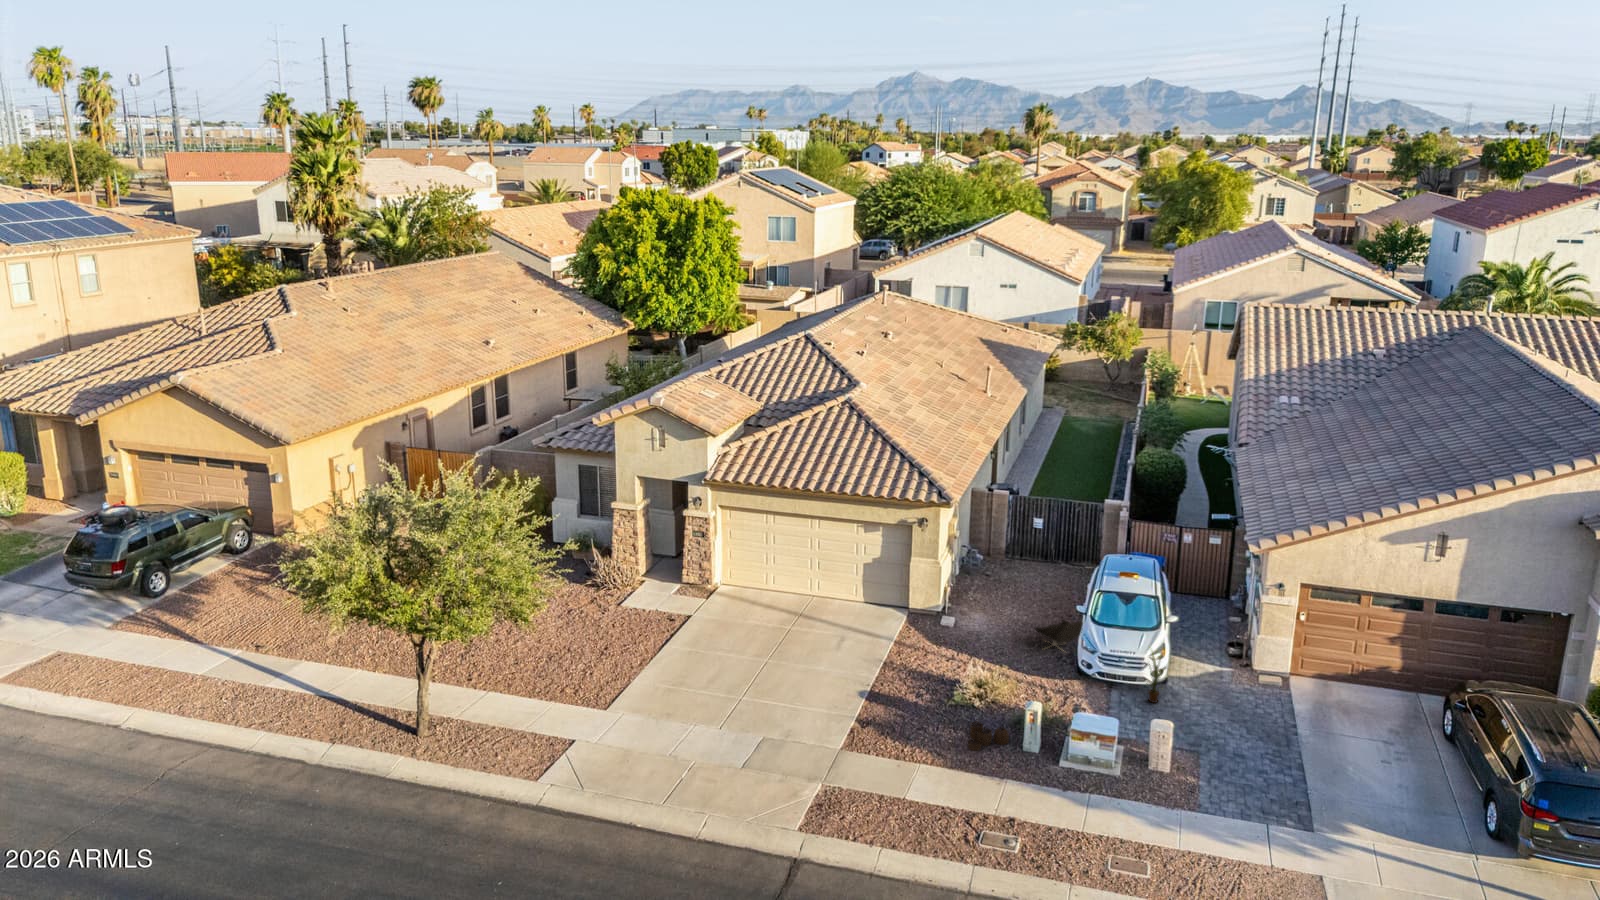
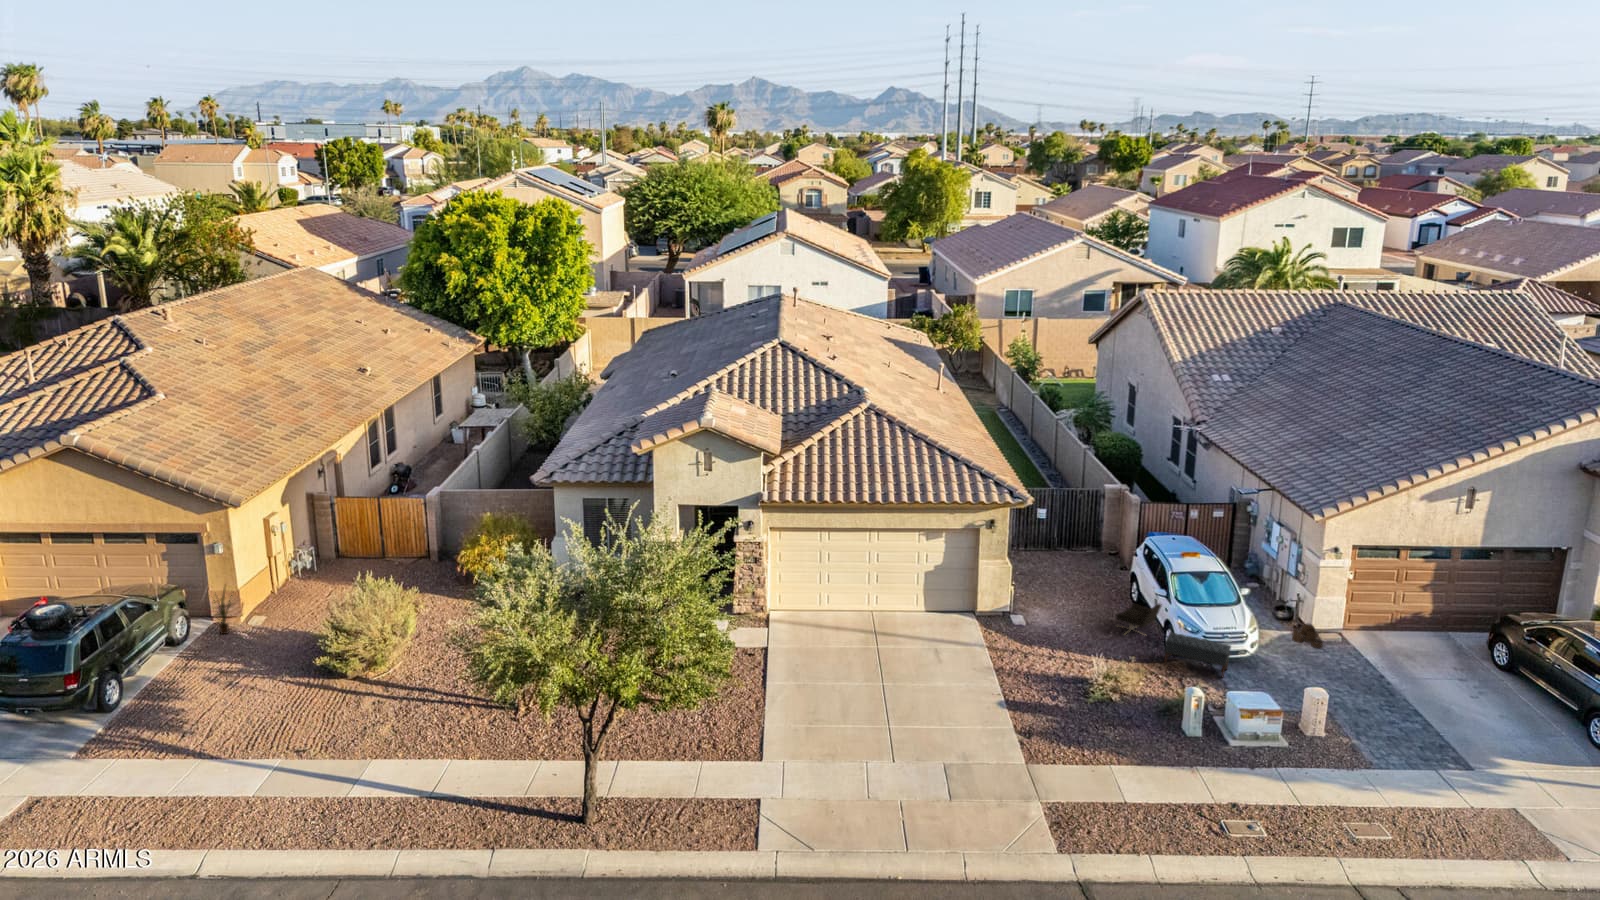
bench: none [1057,650,1123,701] -> present [1164,633,1231,677]
house plant: present [1148,655,1167,703] -> present [213,588,232,634]
woven basket: present [968,721,1009,751] -> present [1292,624,1323,648]

